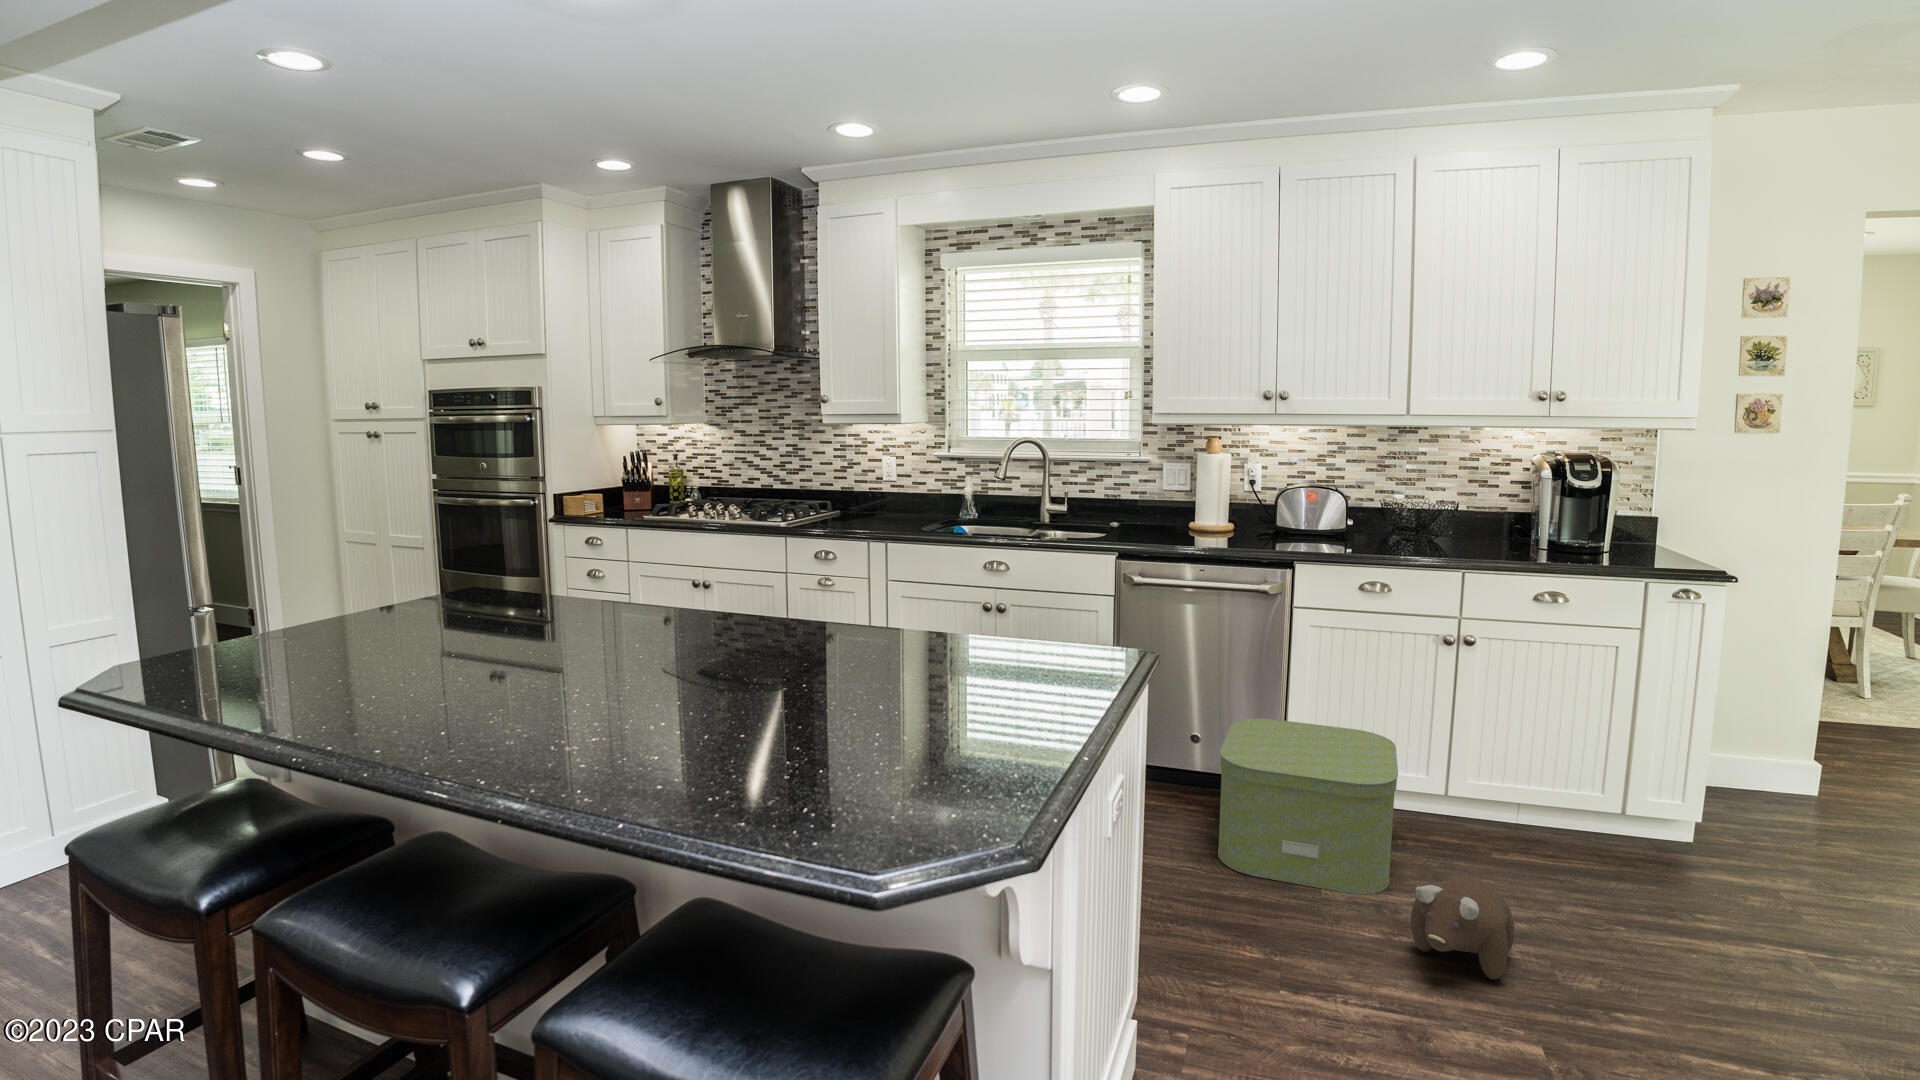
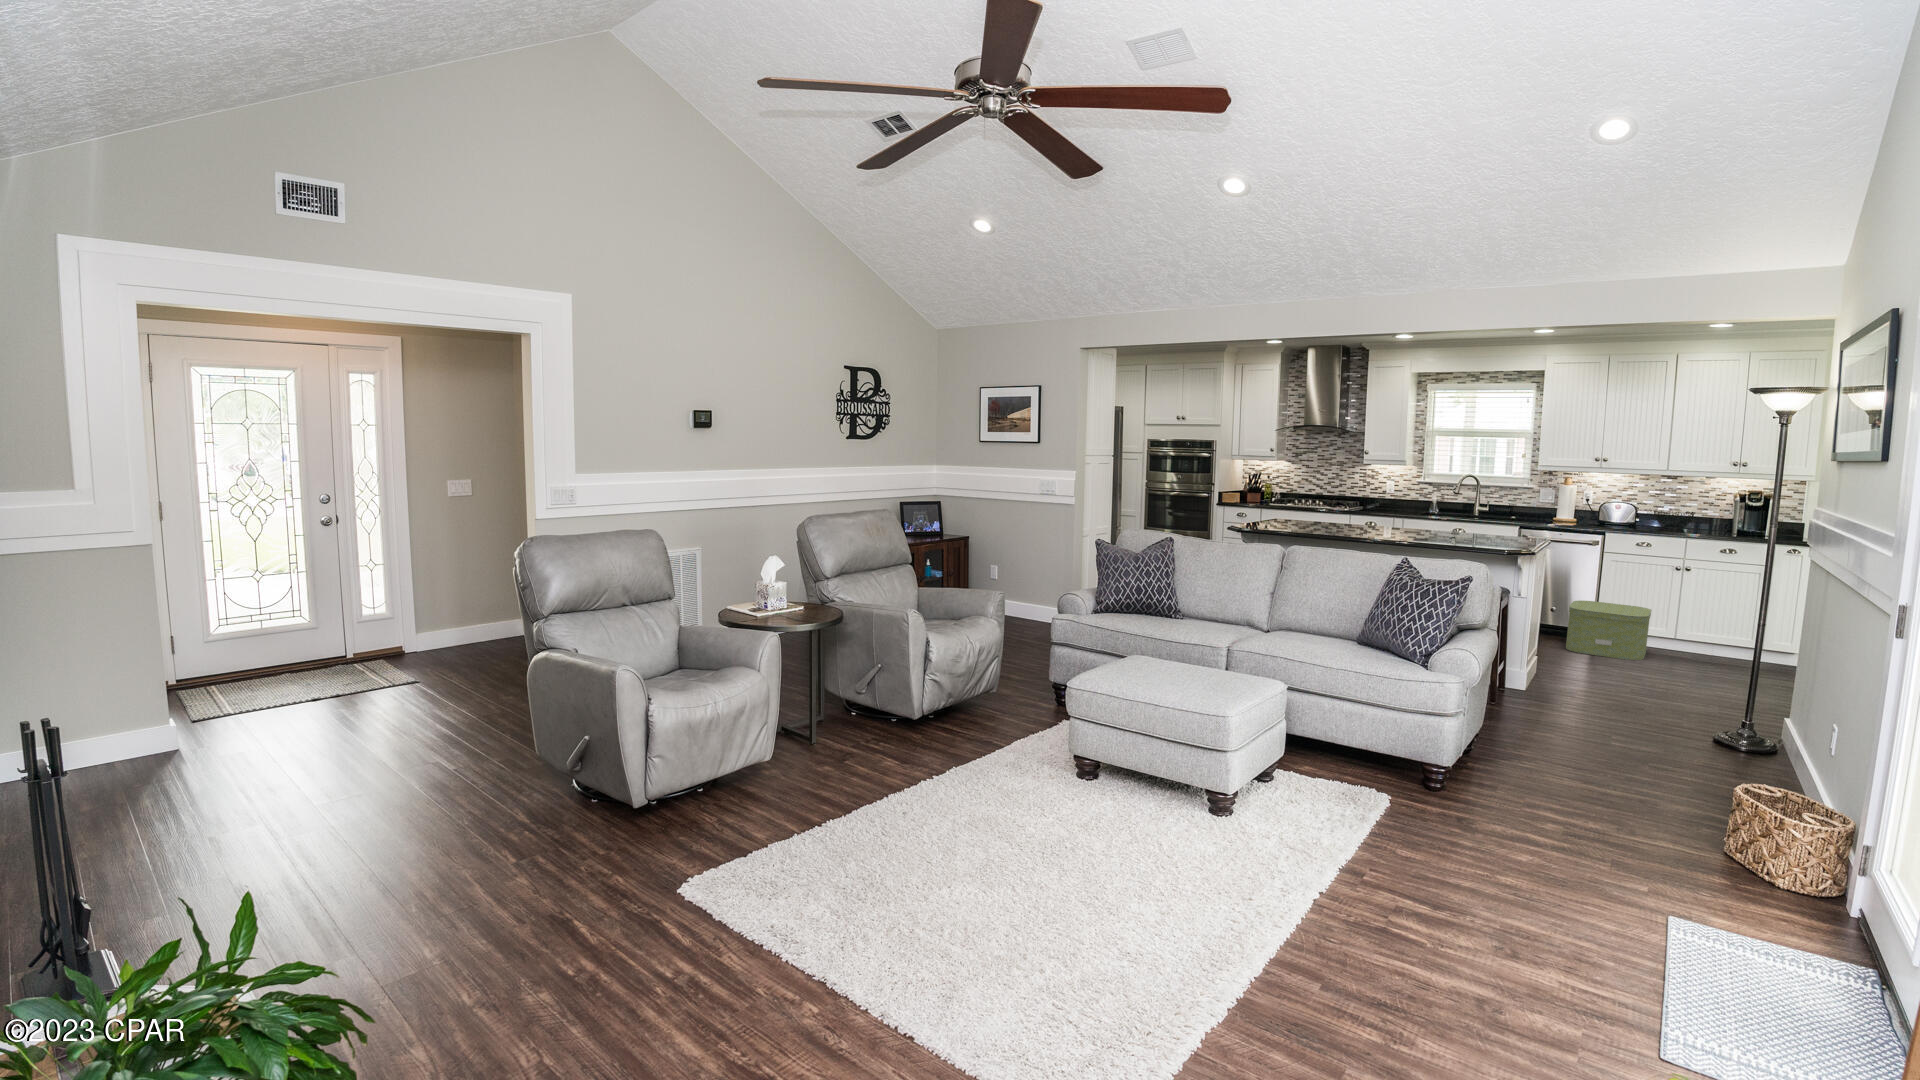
plush toy: present [1411,876,1515,980] -> none [1647,641,1690,676]

